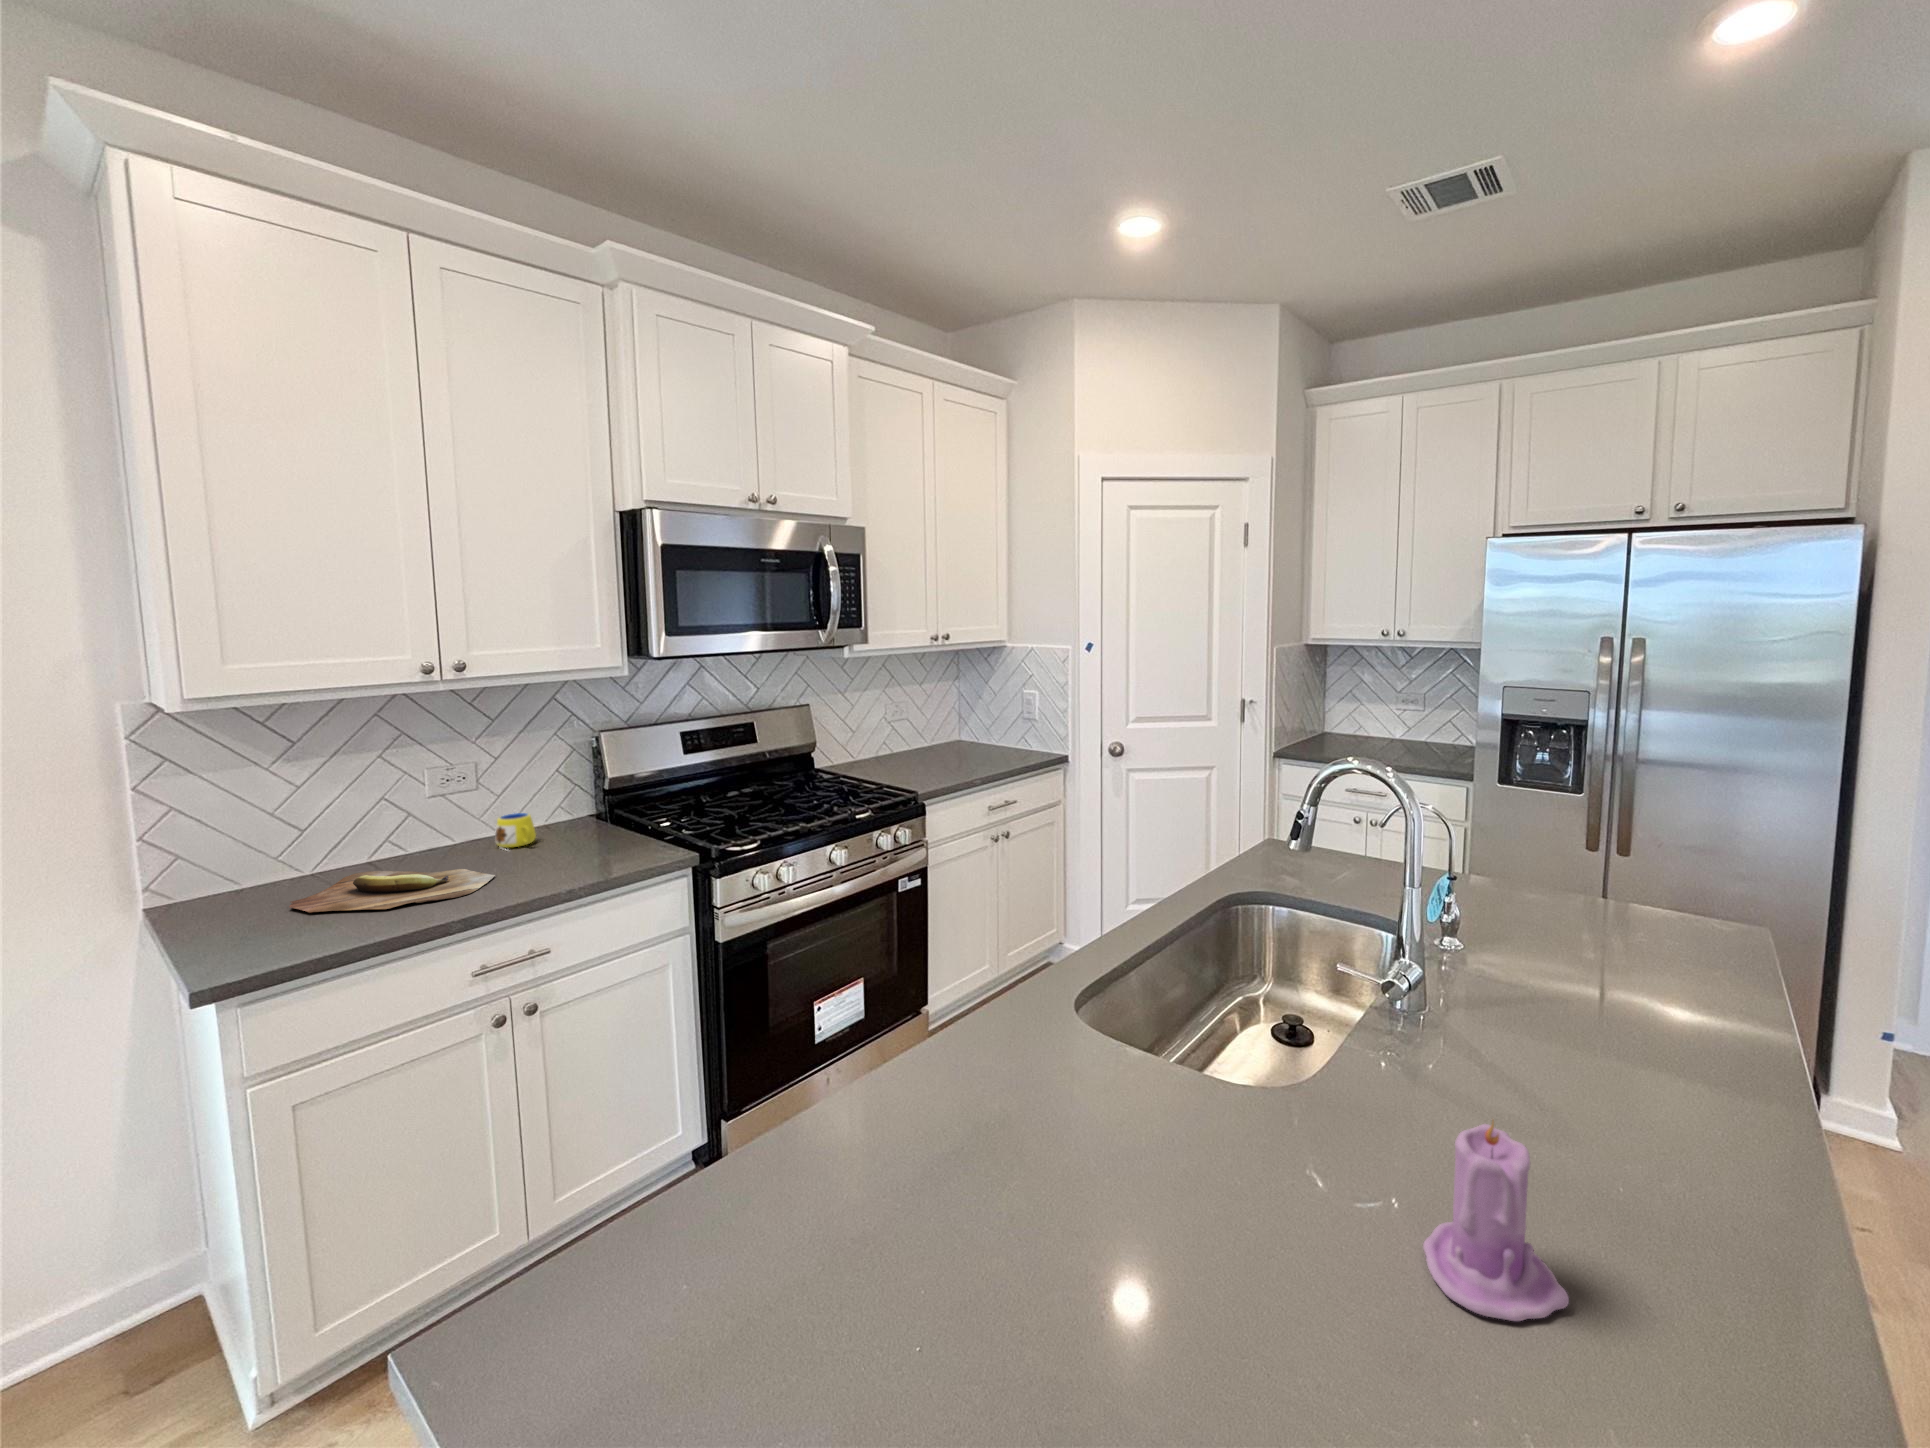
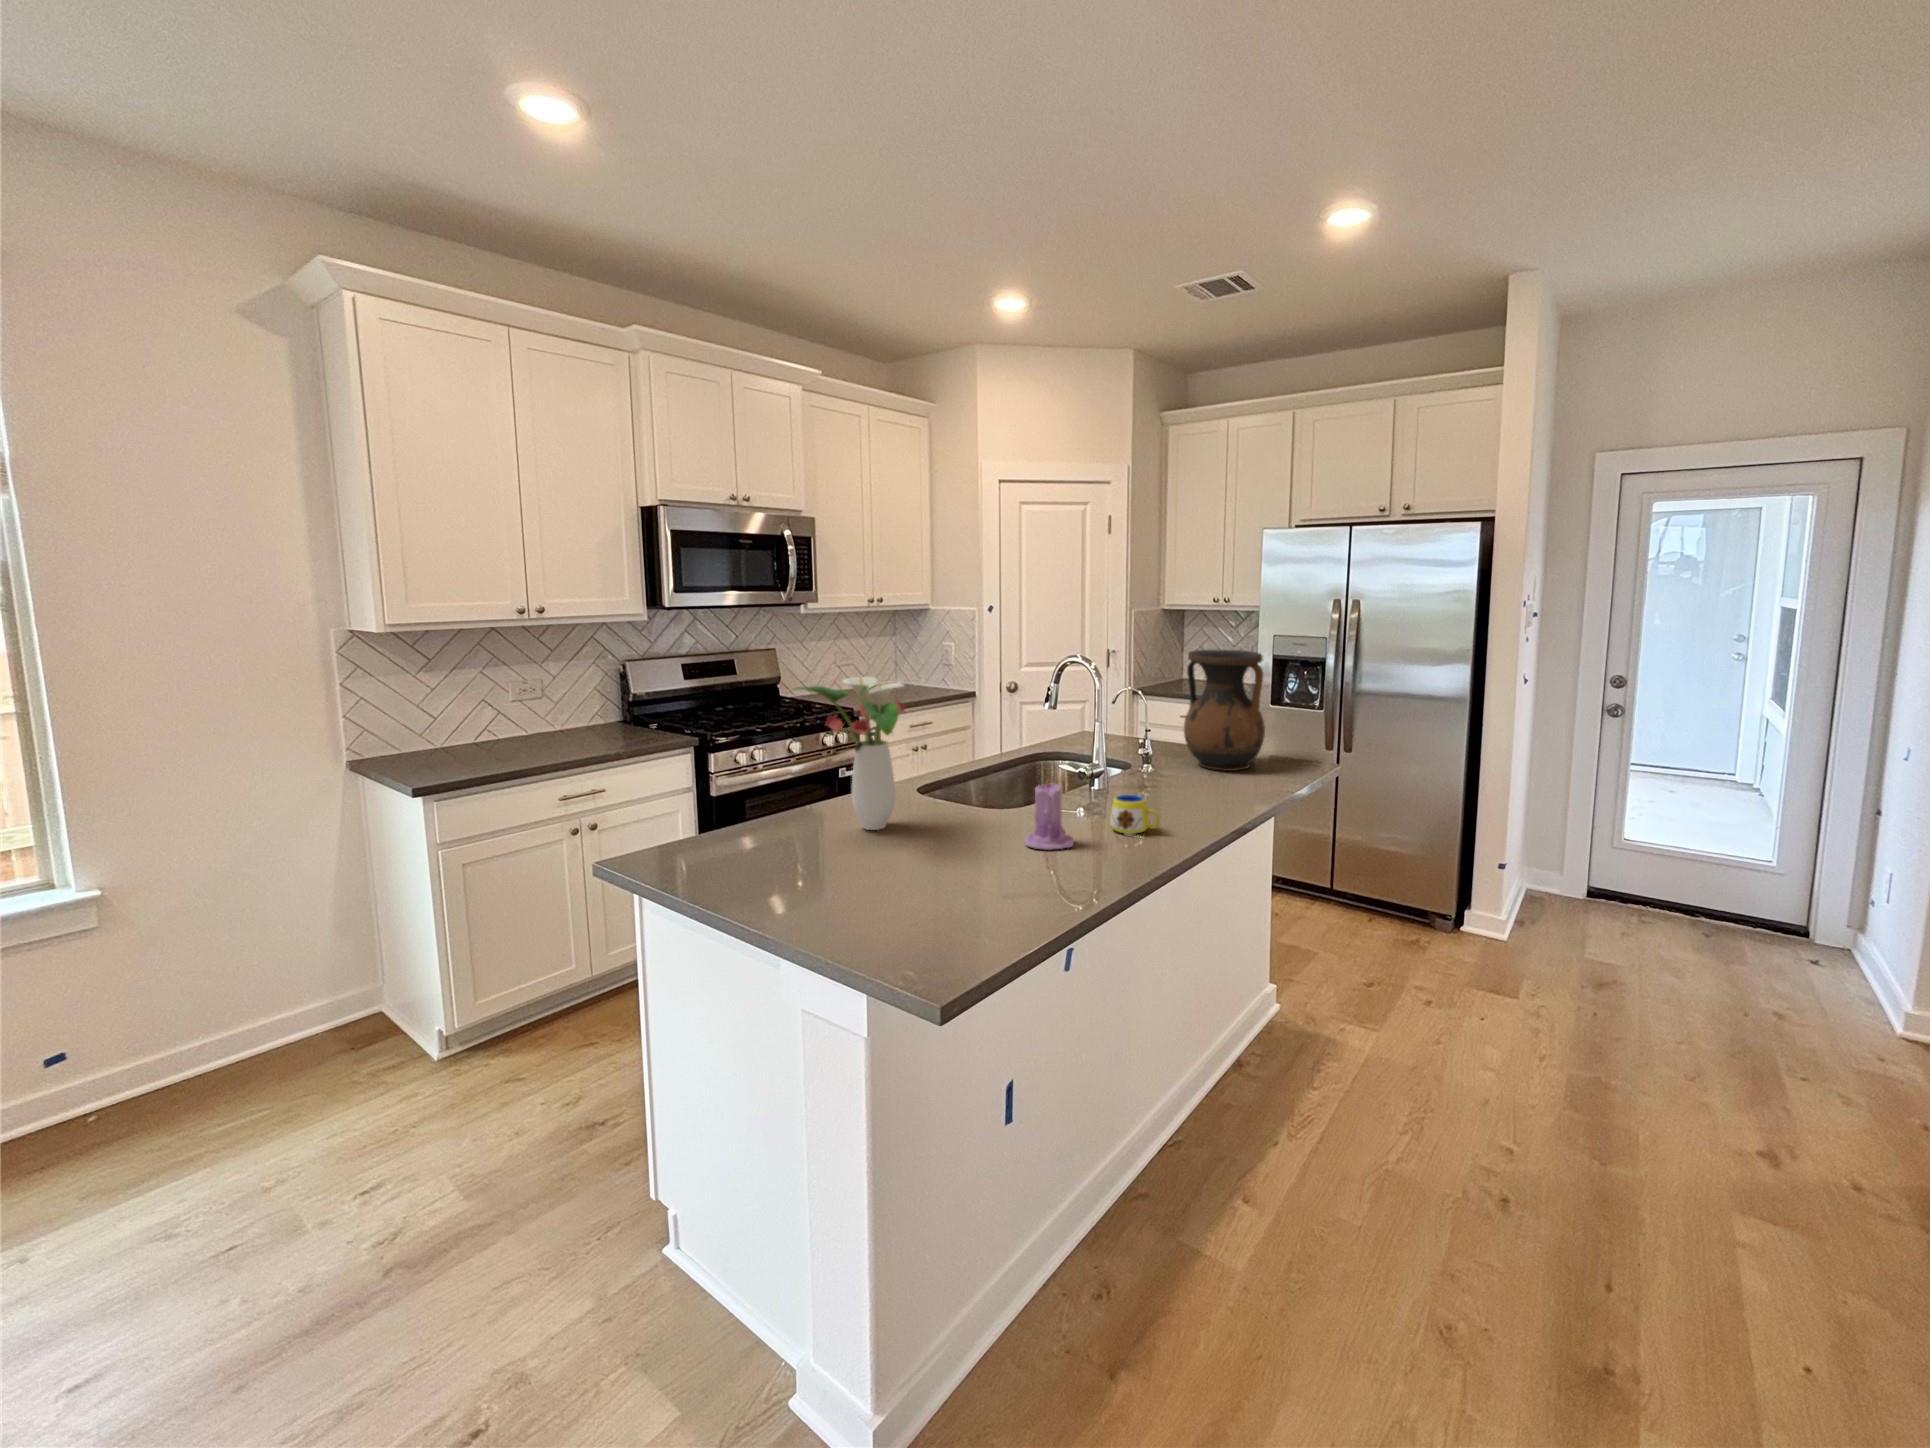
vase: none [1513,737,1685,958] -> present [1184,650,1265,771]
mug: present [495,813,536,850] -> present [1110,795,1159,838]
flower arrangement: none [854,840,1140,1196] -> present [793,677,906,830]
cutting board: present [289,869,495,913] -> none [441,742,567,760]

